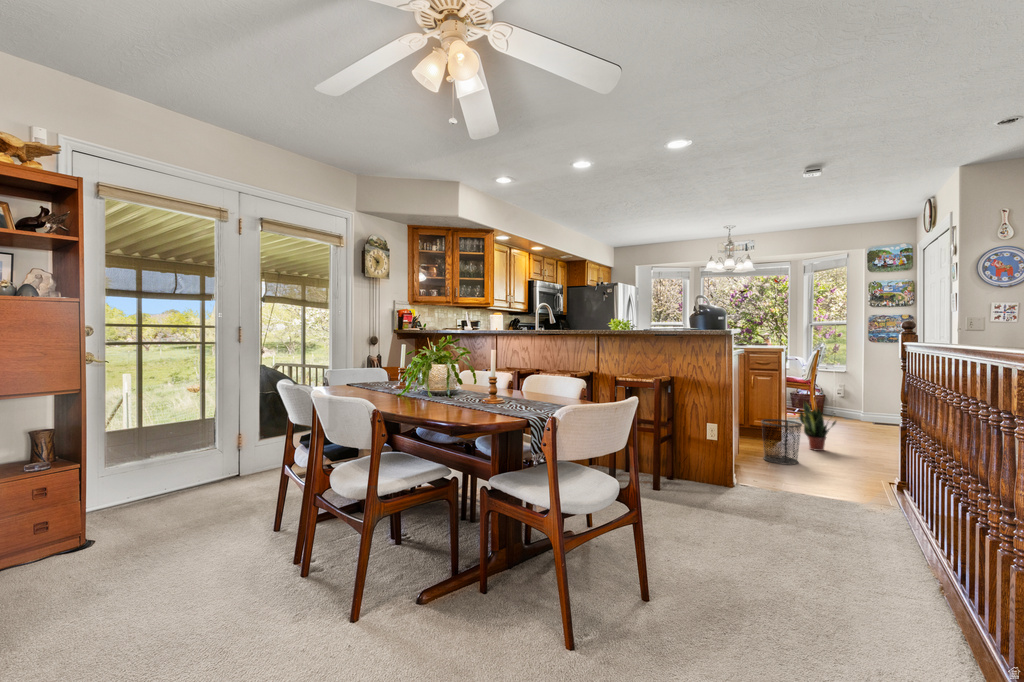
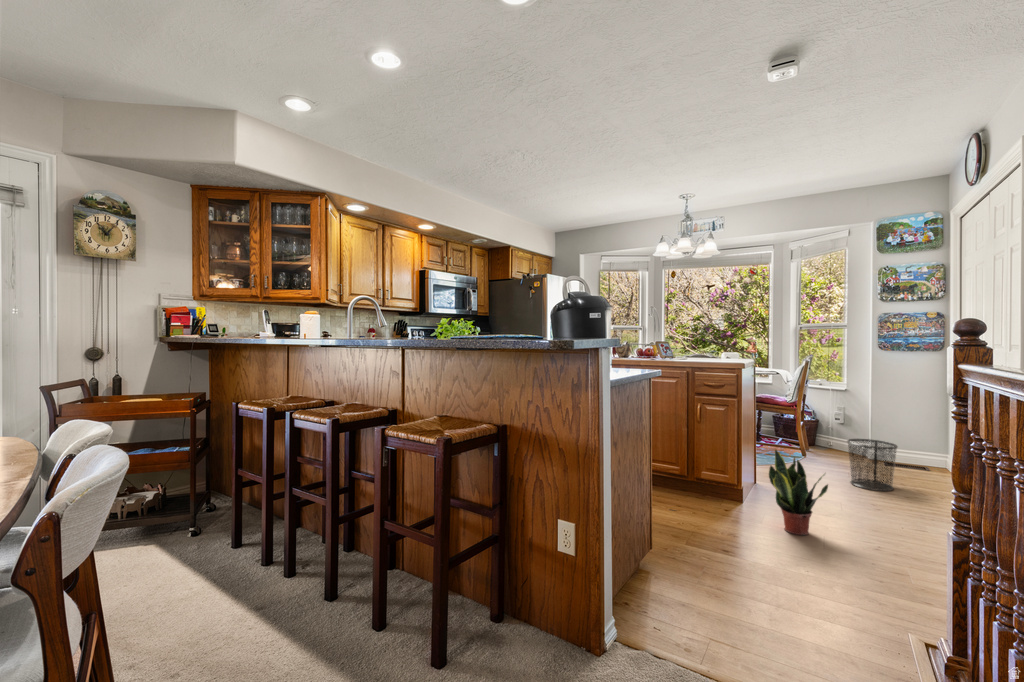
waste bin: present [761,419,802,465] -> present [847,439,898,491]

